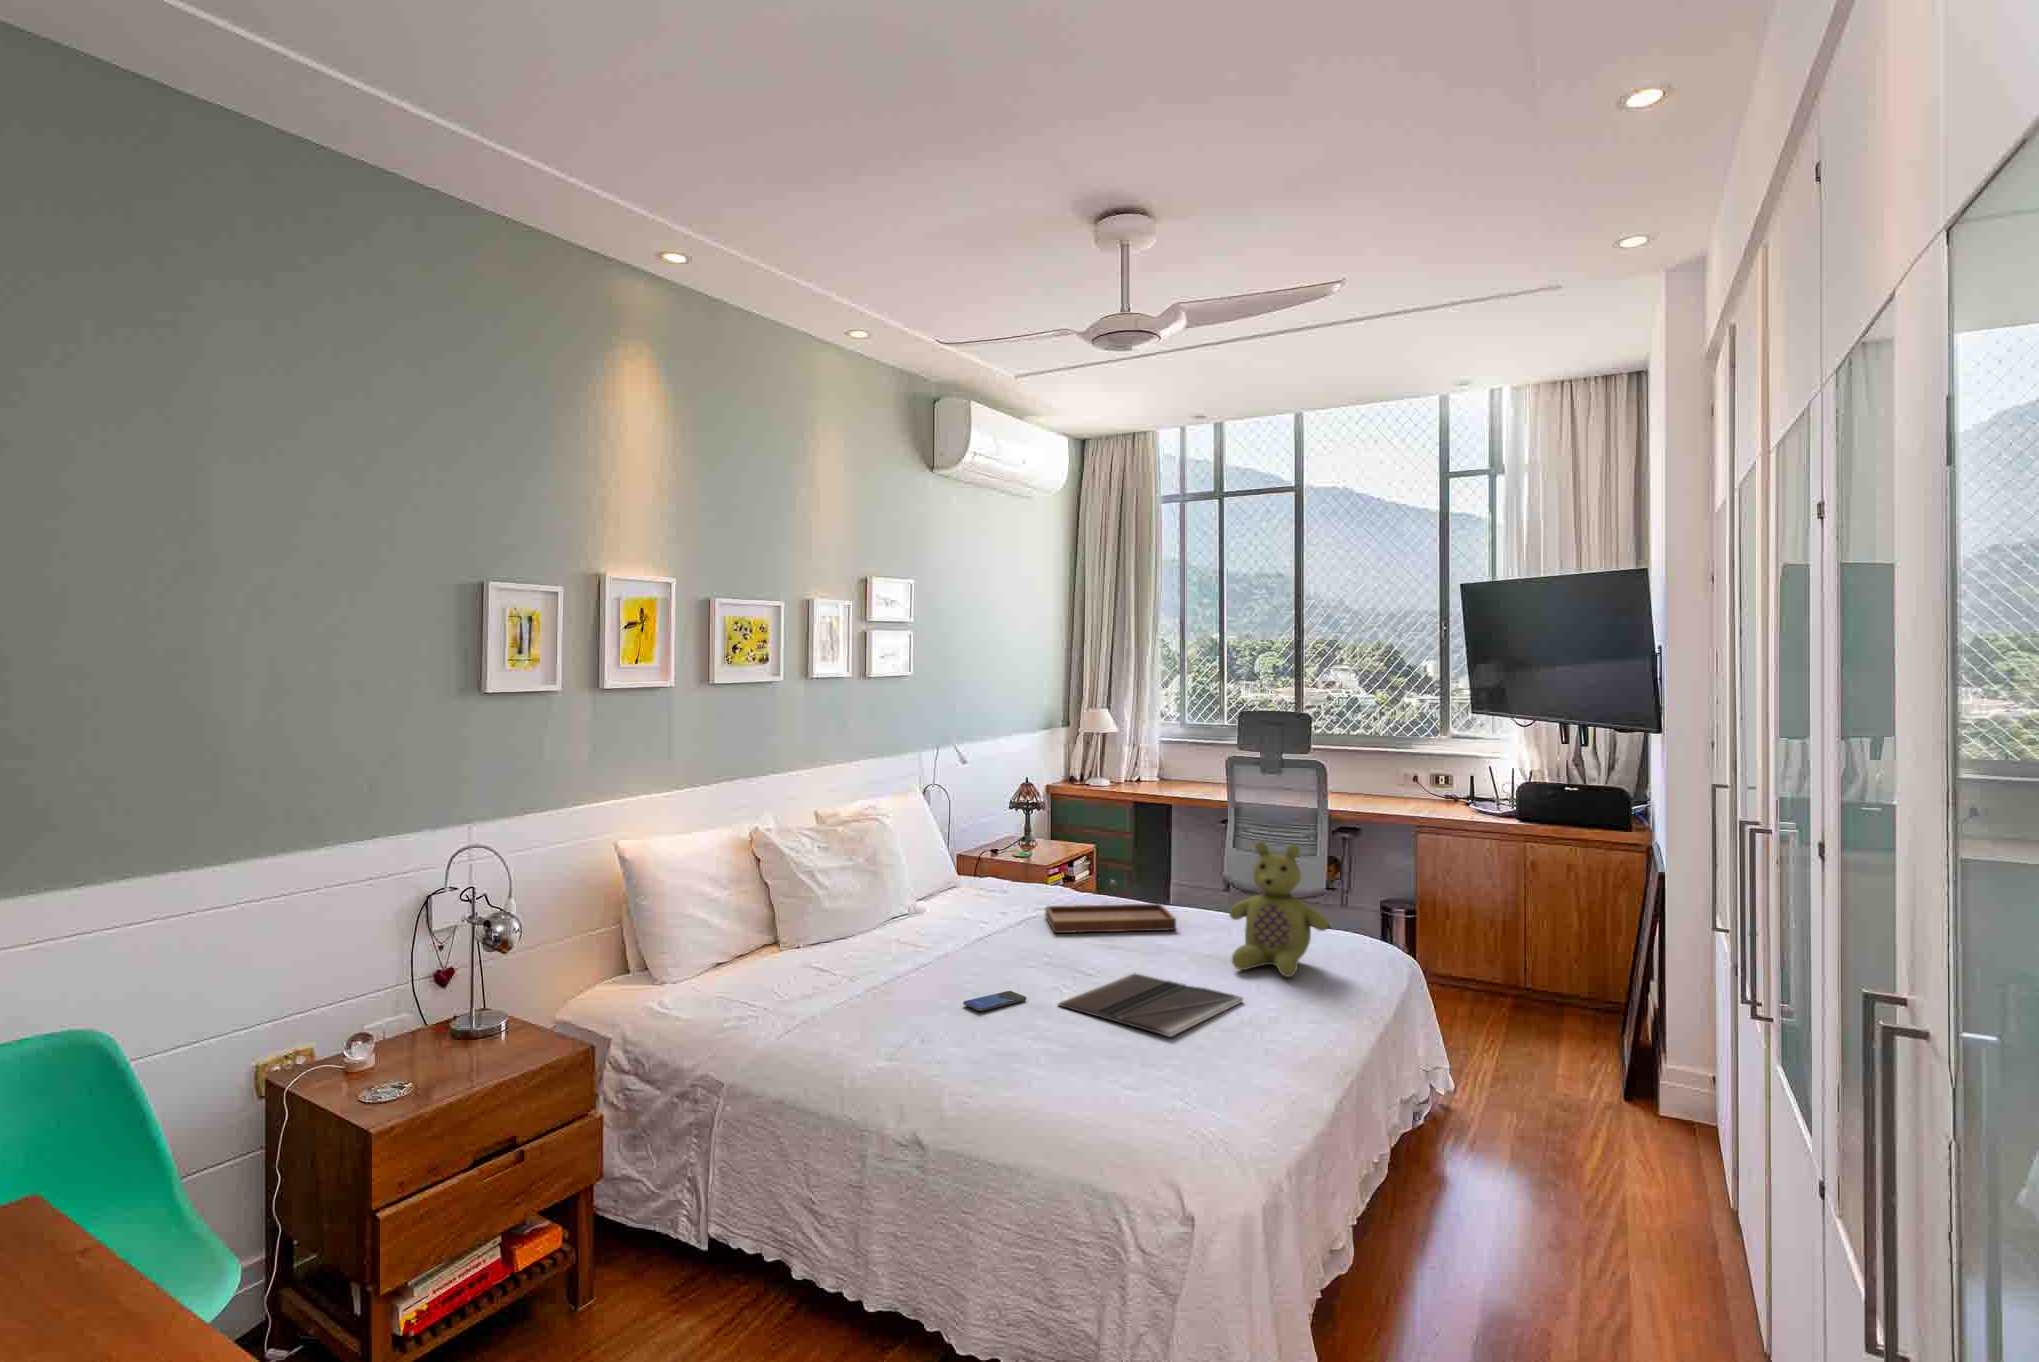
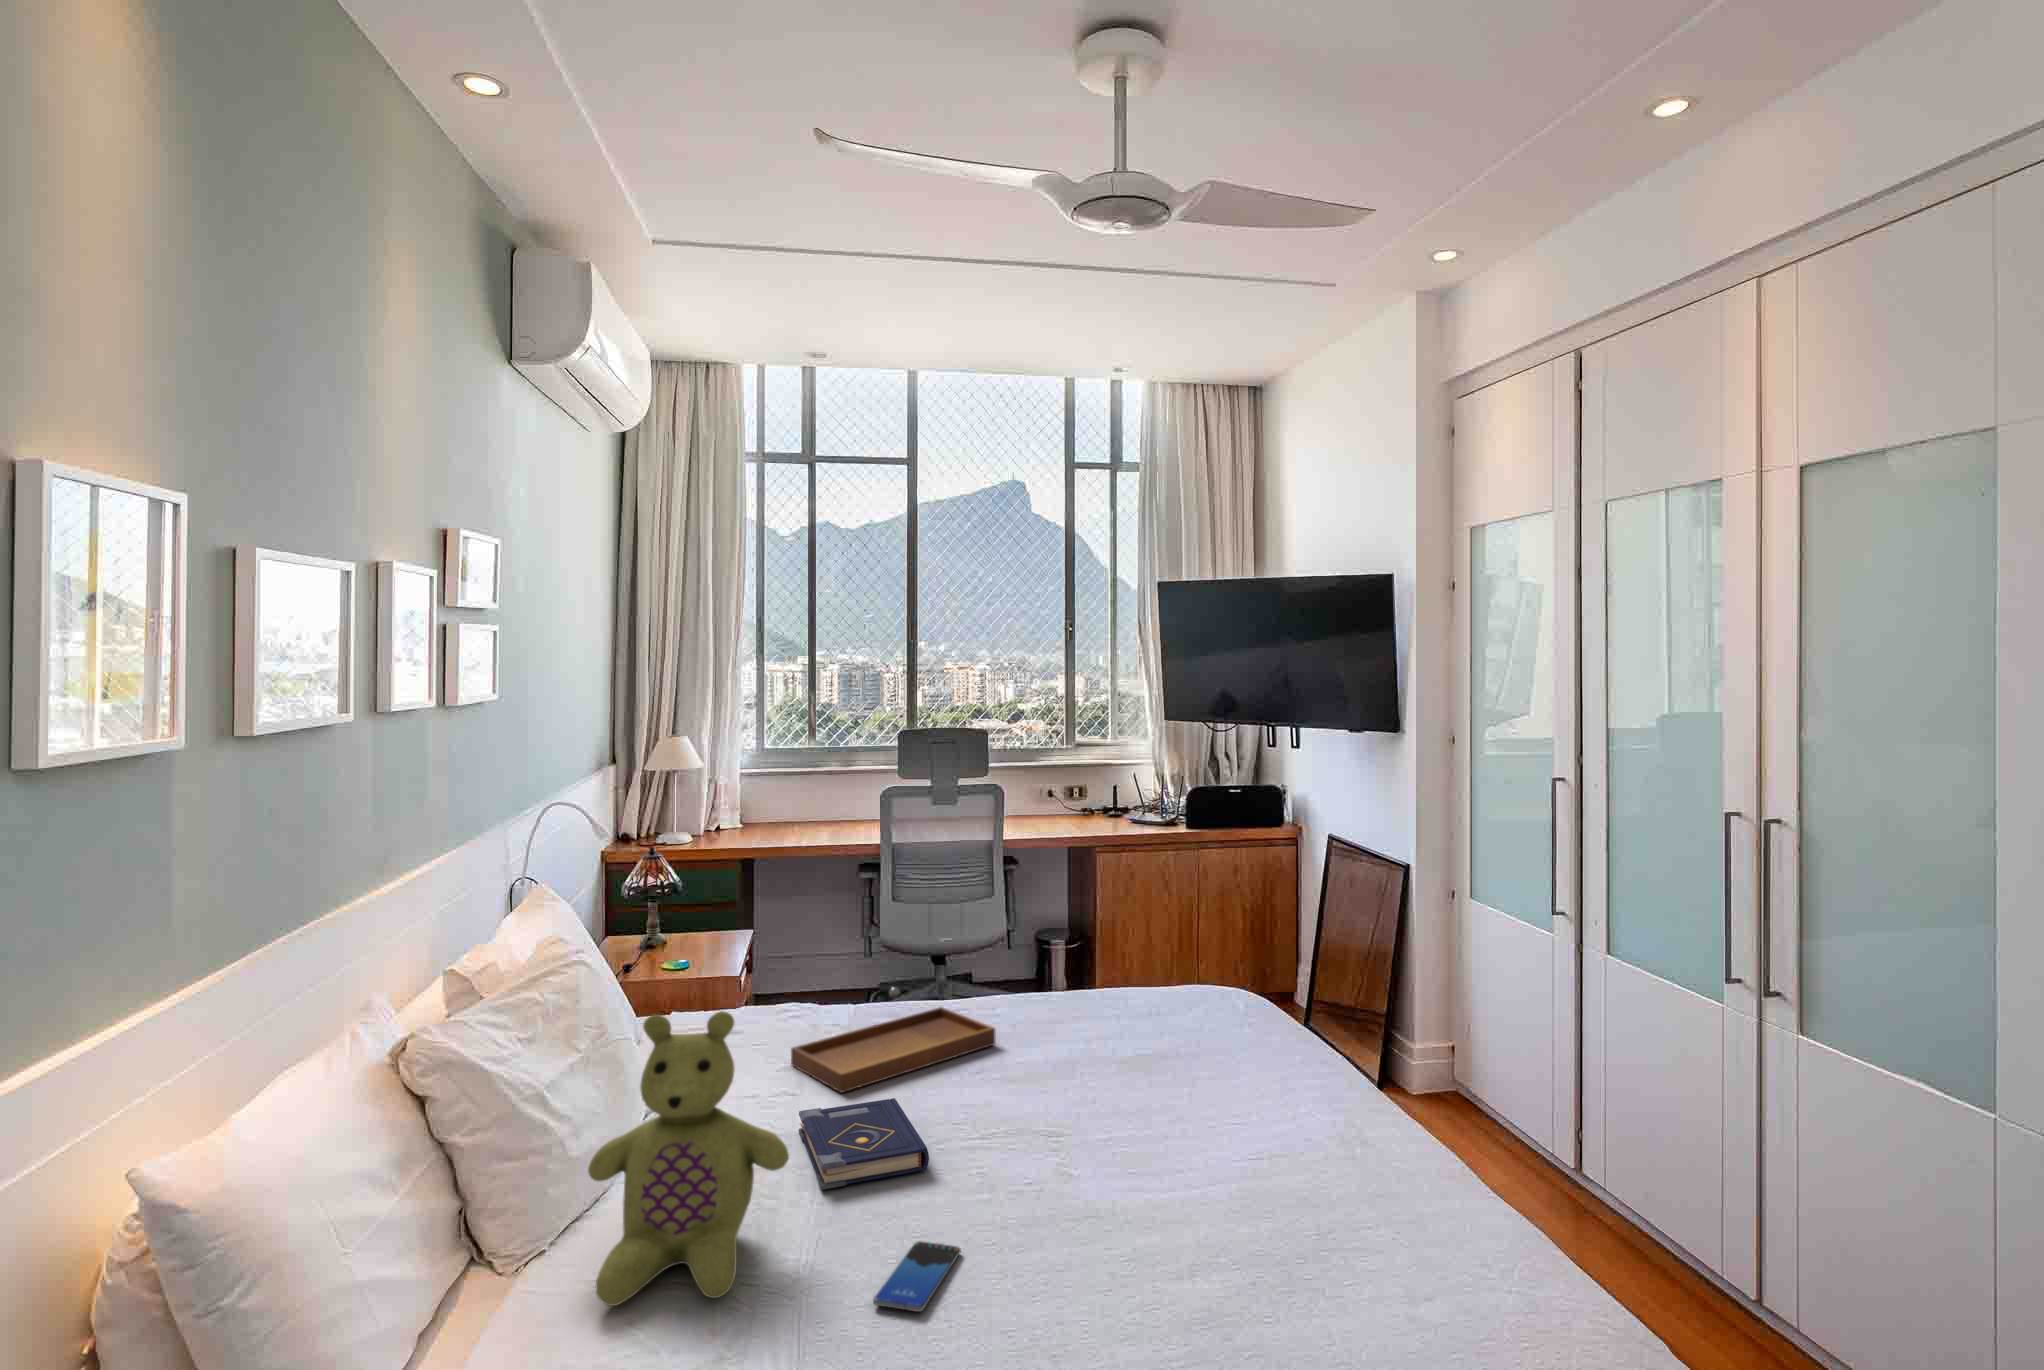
stuffed bear: present [1229,842,1328,977] -> present [588,1011,789,1306]
book: none [992,931,1070,970] -> present [799,1098,929,1190]
laptop: present [1058,974,1243,1037] -> none [1019,1140,1248,1254]

